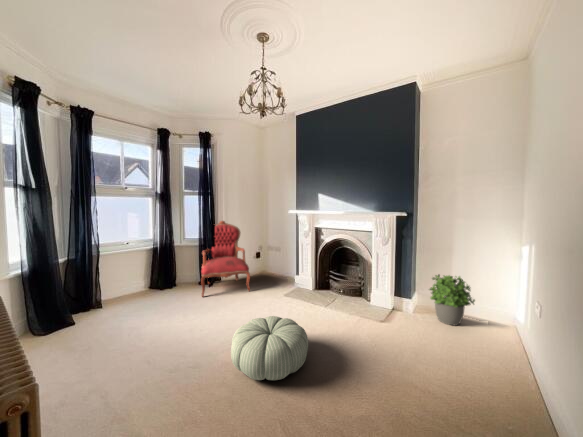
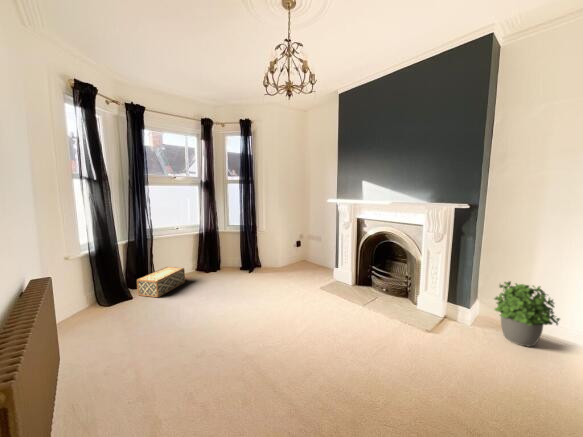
armchair: present [201,221,250,297] -> none [240,208,288,283]
woven basket: none [81,286,137,320] -> present [137,267,185,297]
pouf: present [231,316,308,380] -> none [253,312,335,382]

